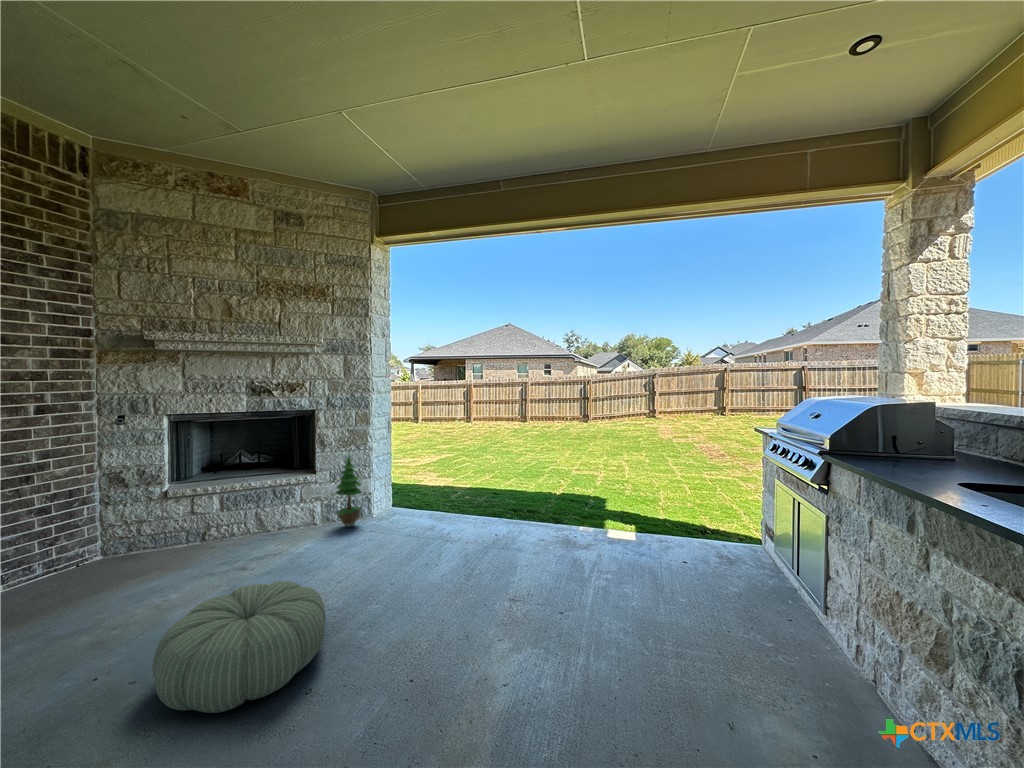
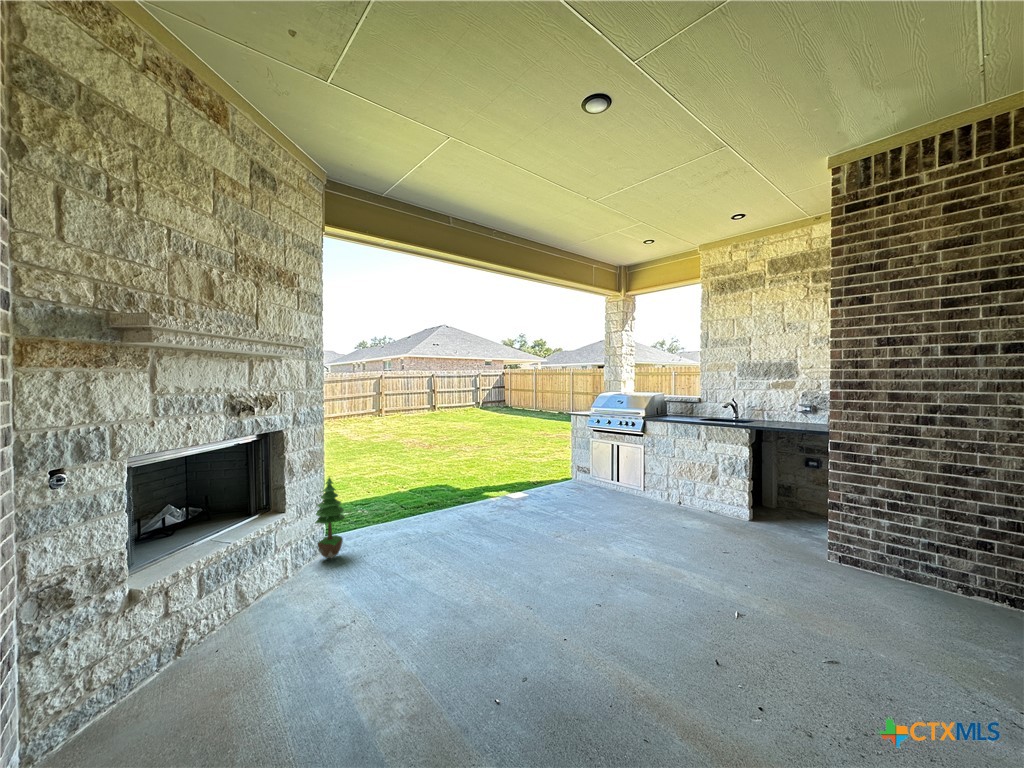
pouf: present [153,581,326,713] -> none [503,539,609,619]

